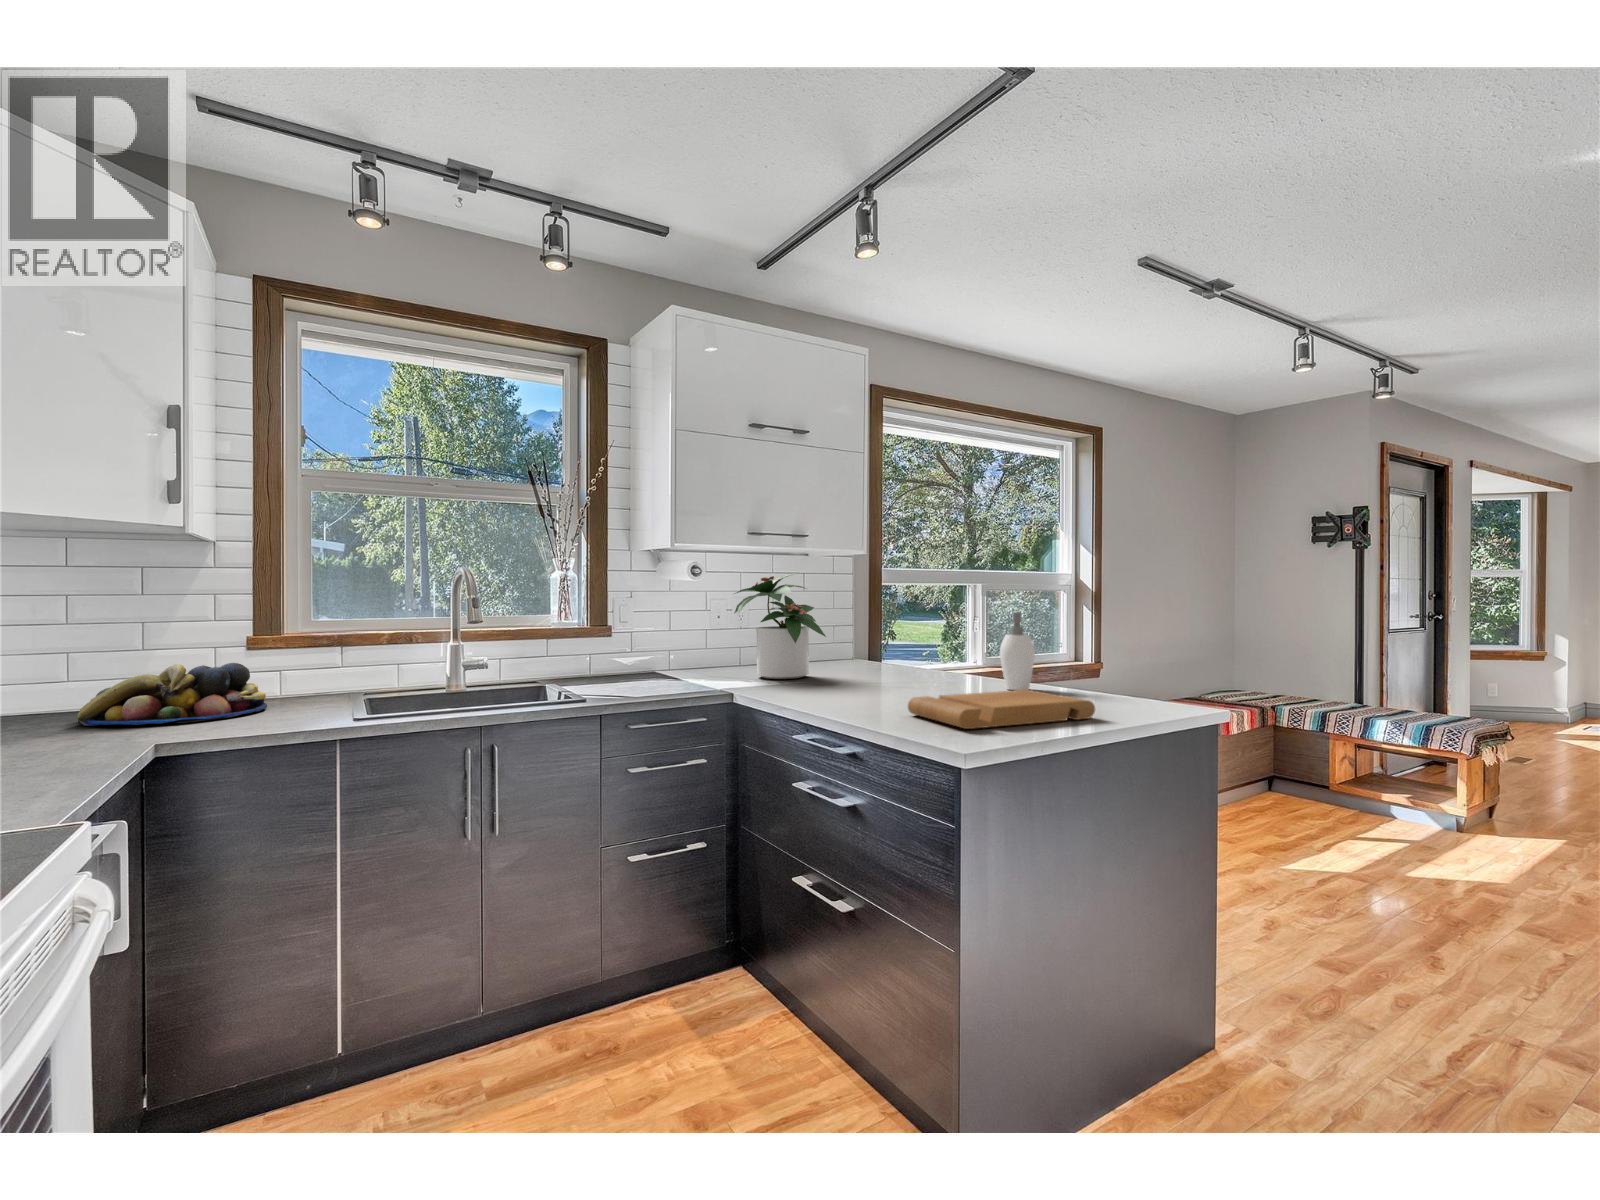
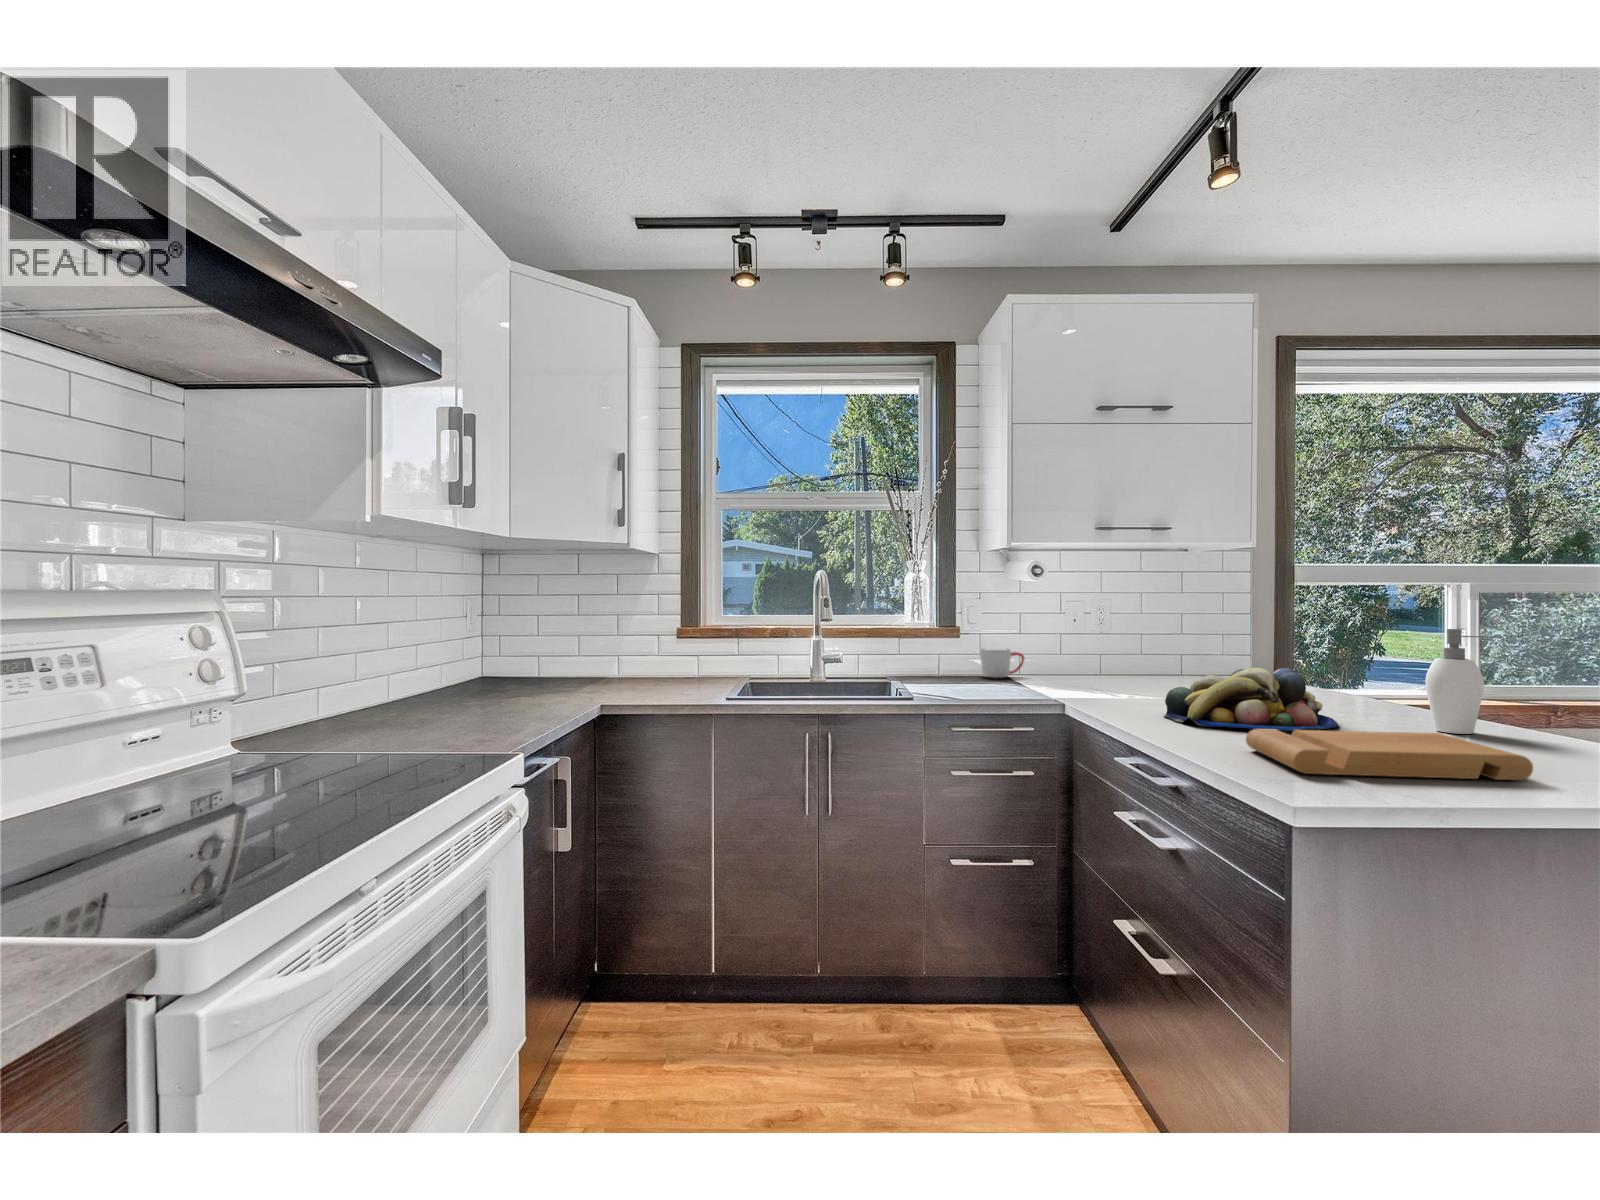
potted plant: present [734,574,826,679] -> none [1079,577,1193,696]
mug: none [629,642,671,671] -> present [980,649,1025,678]
fruit bowl: present [77,663,267,726] -> present [1164,668,1338,731]

